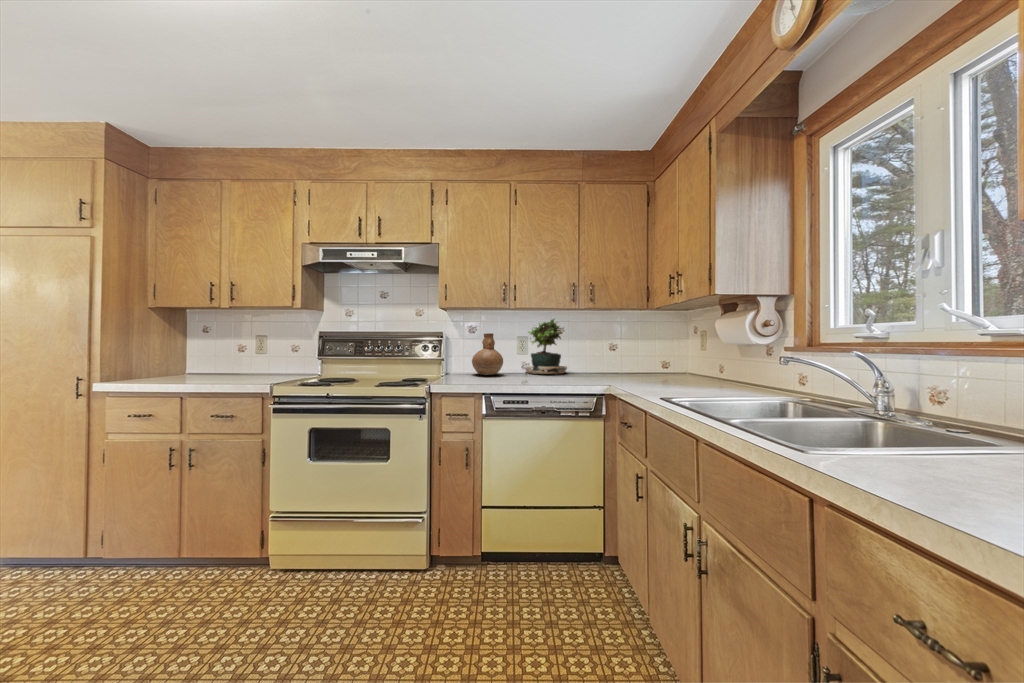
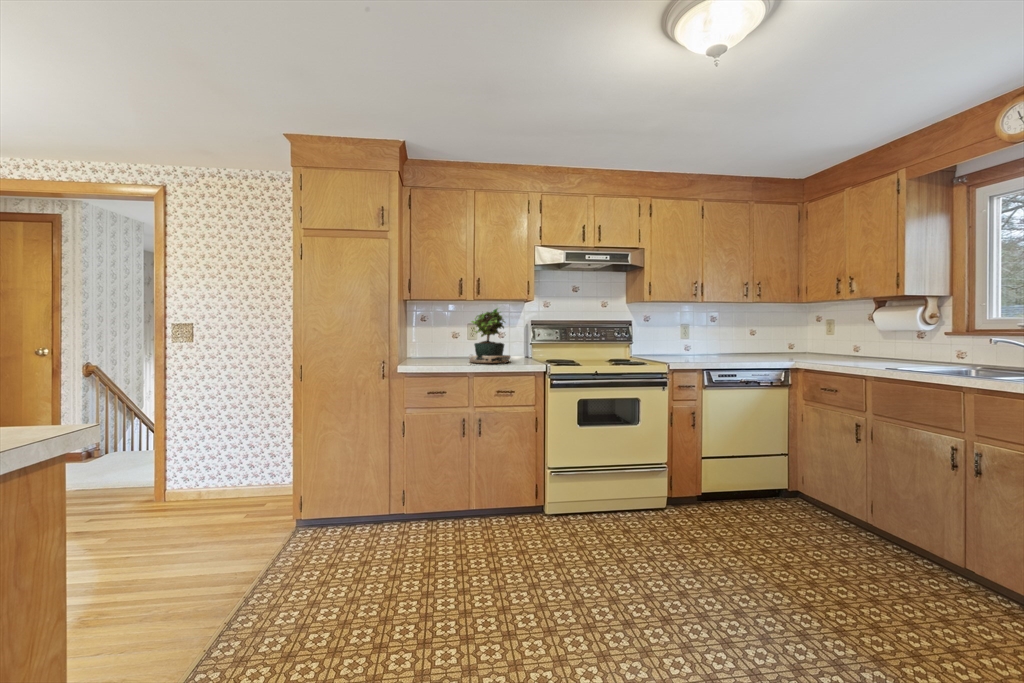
vase: present [472,333,503,375] -> none [415,323,447,365]

